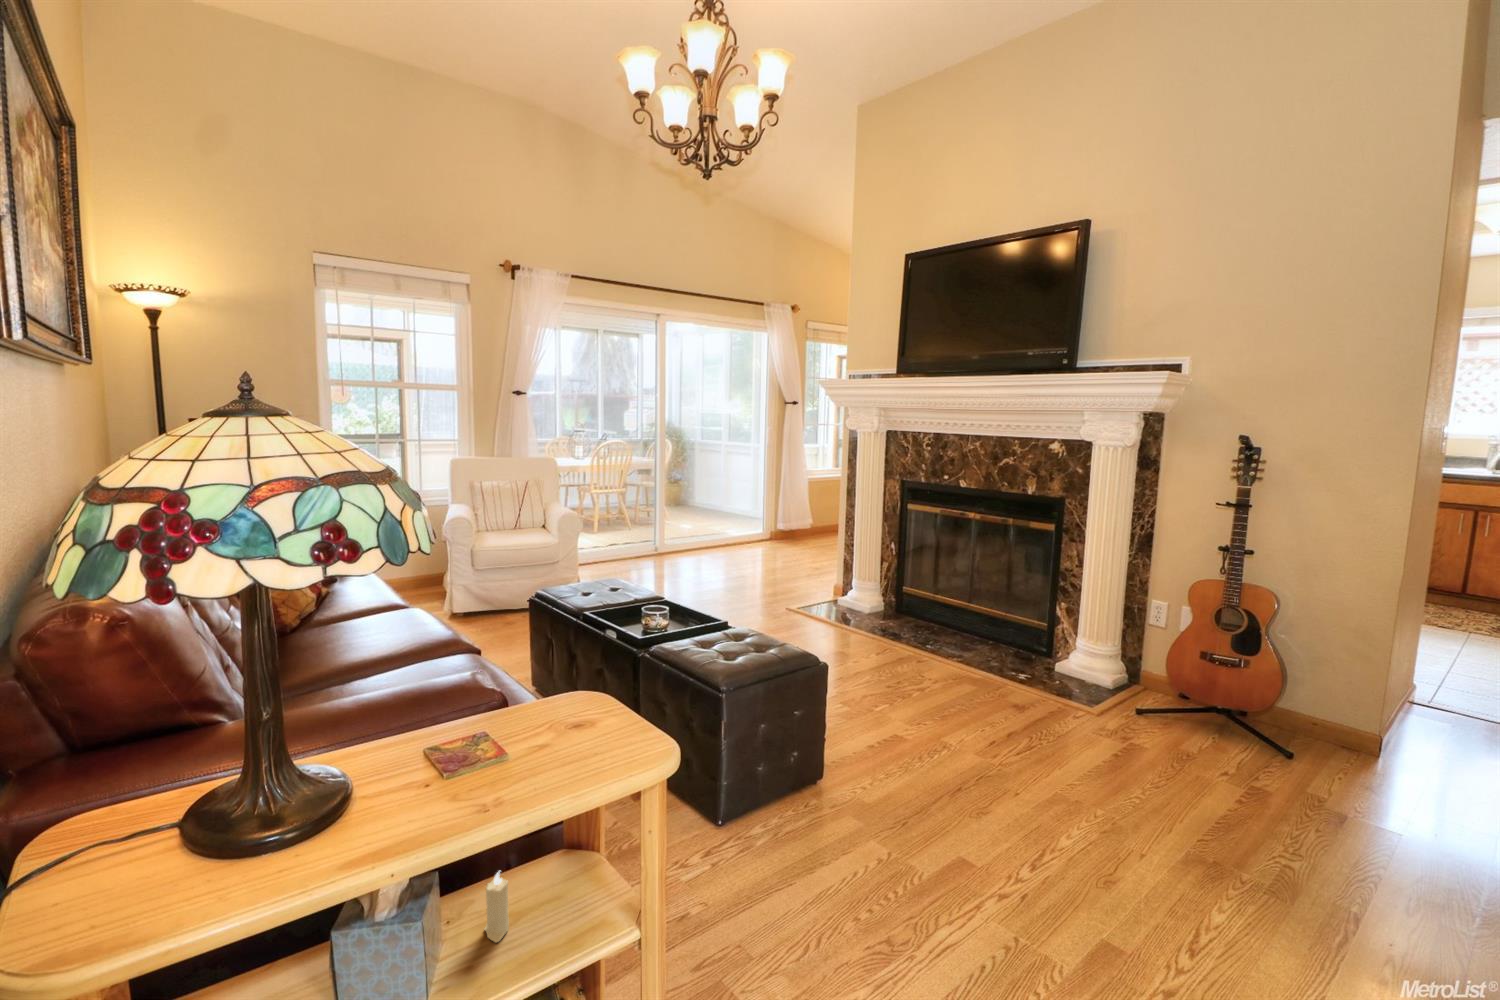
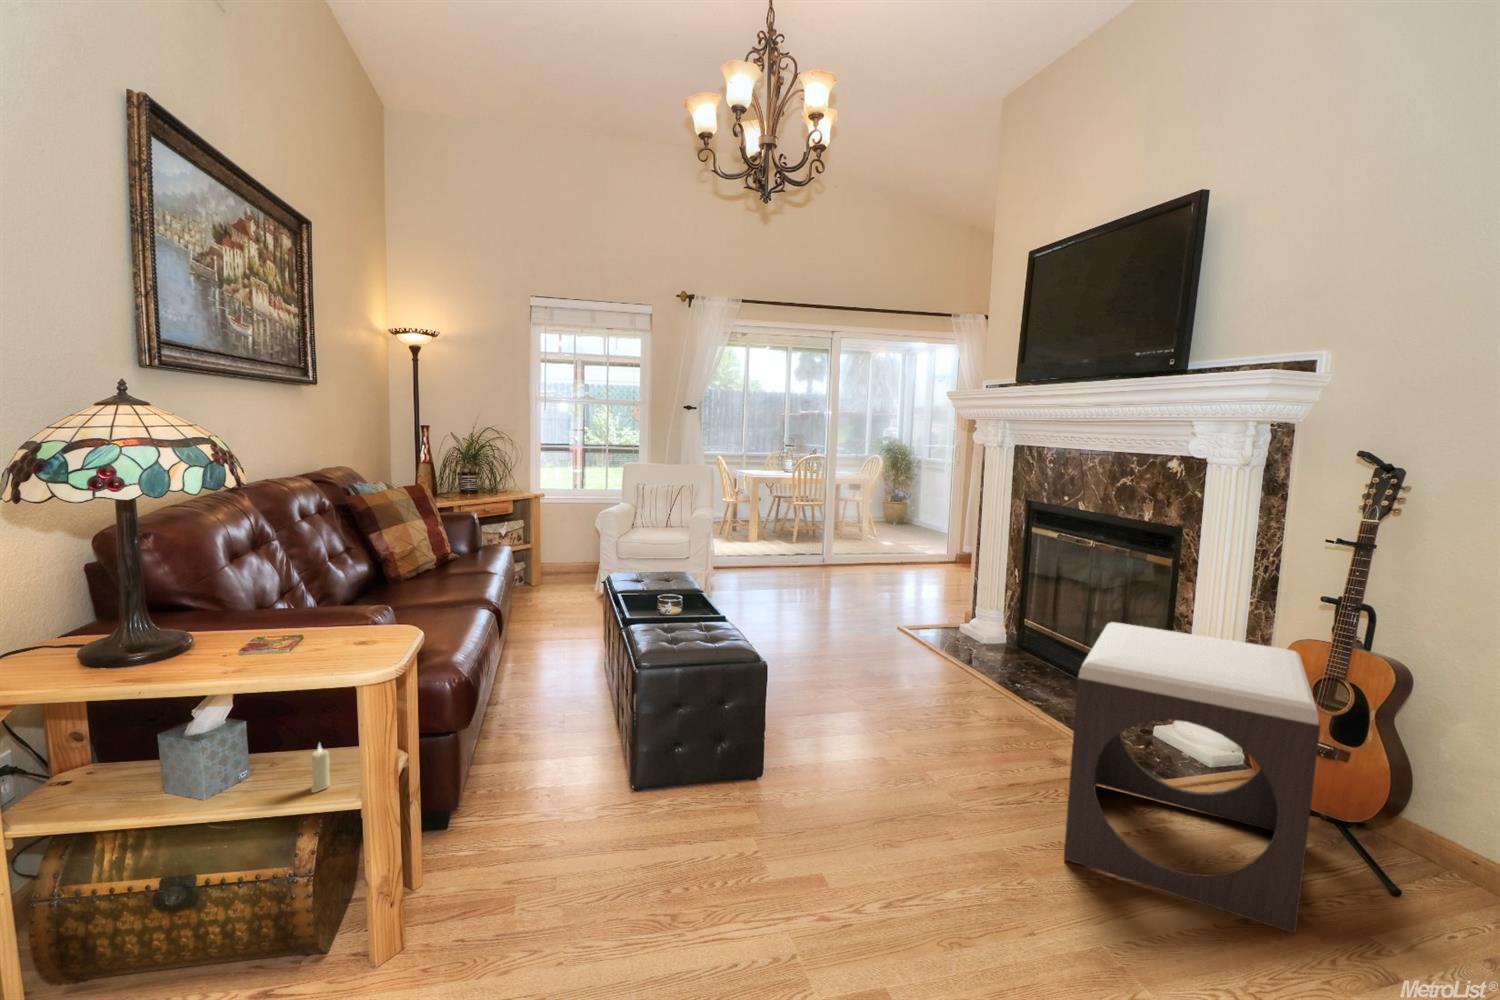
footstool: none [1056,582,1299,802] -> present [1064,622,1320,934]

